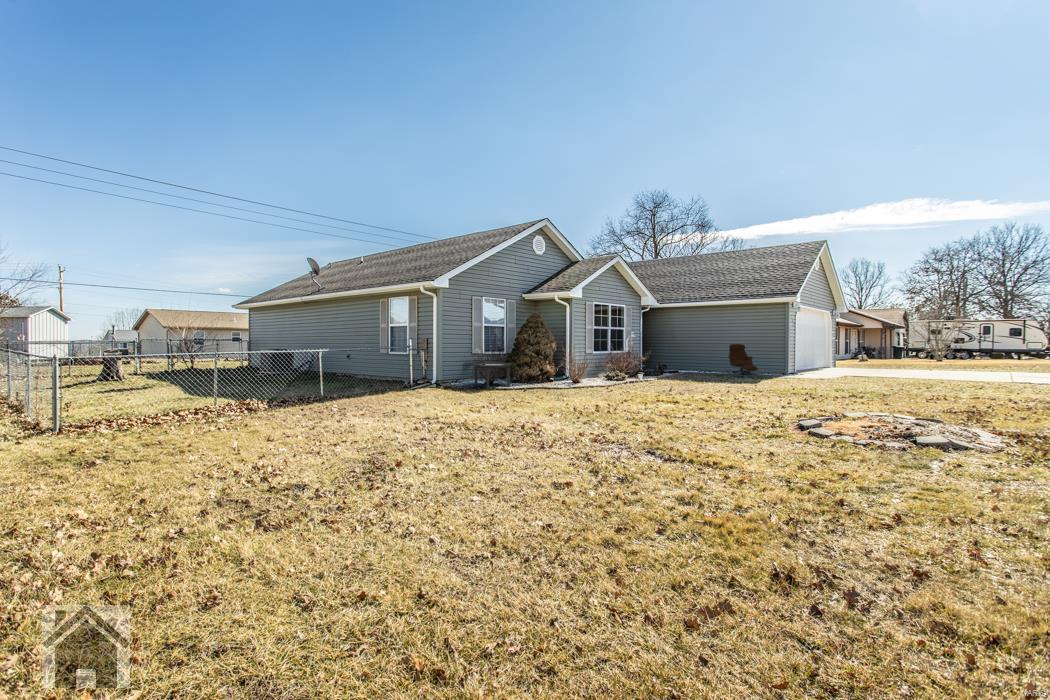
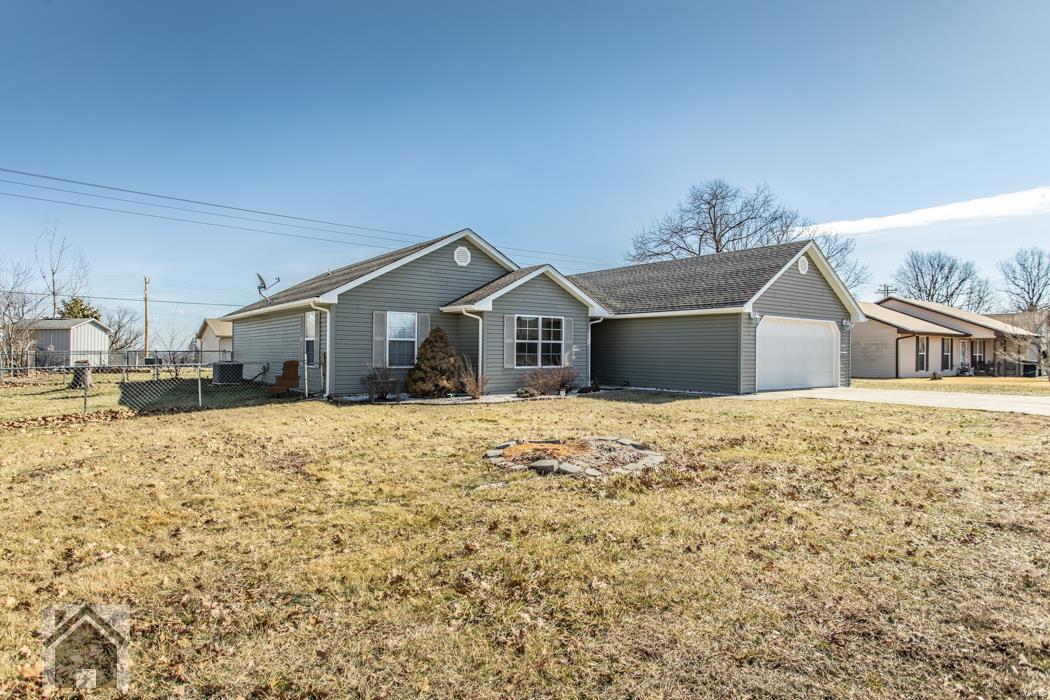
lounge chair: present [728,344,758,375] -> present [268,360,301,398]

